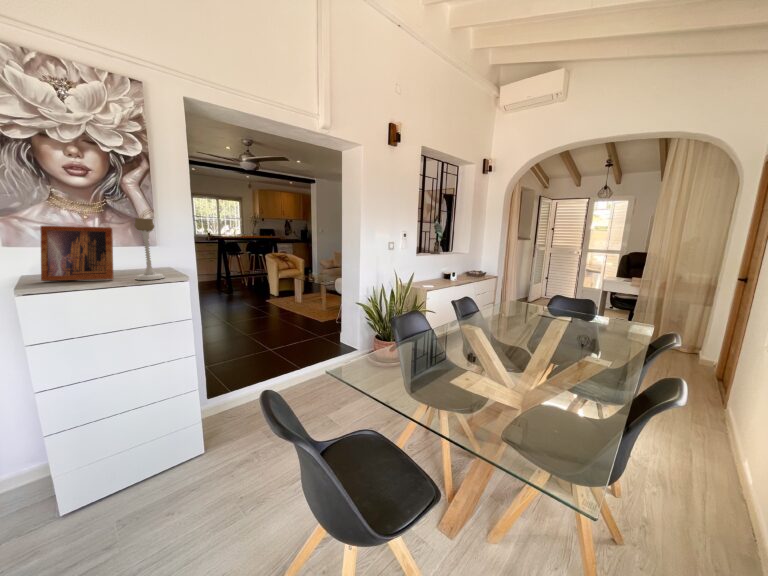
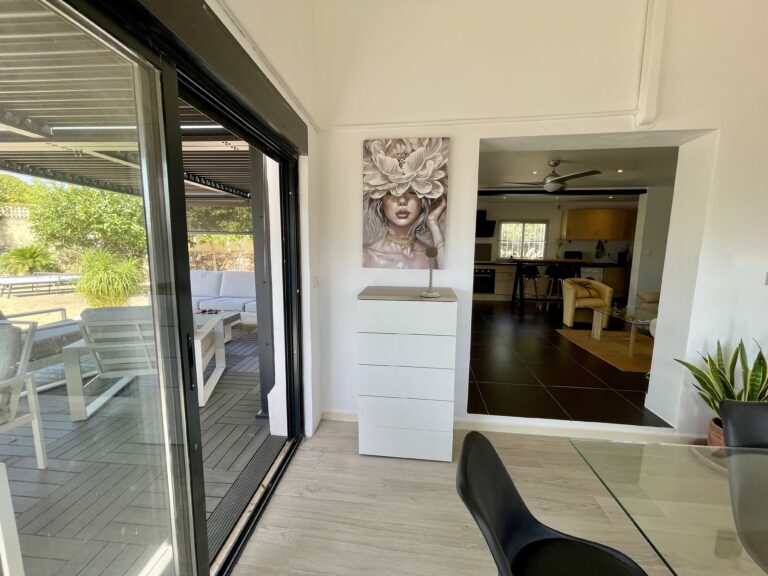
picture frame: present [41,226,113,281] -> none [373,254,413,294]

